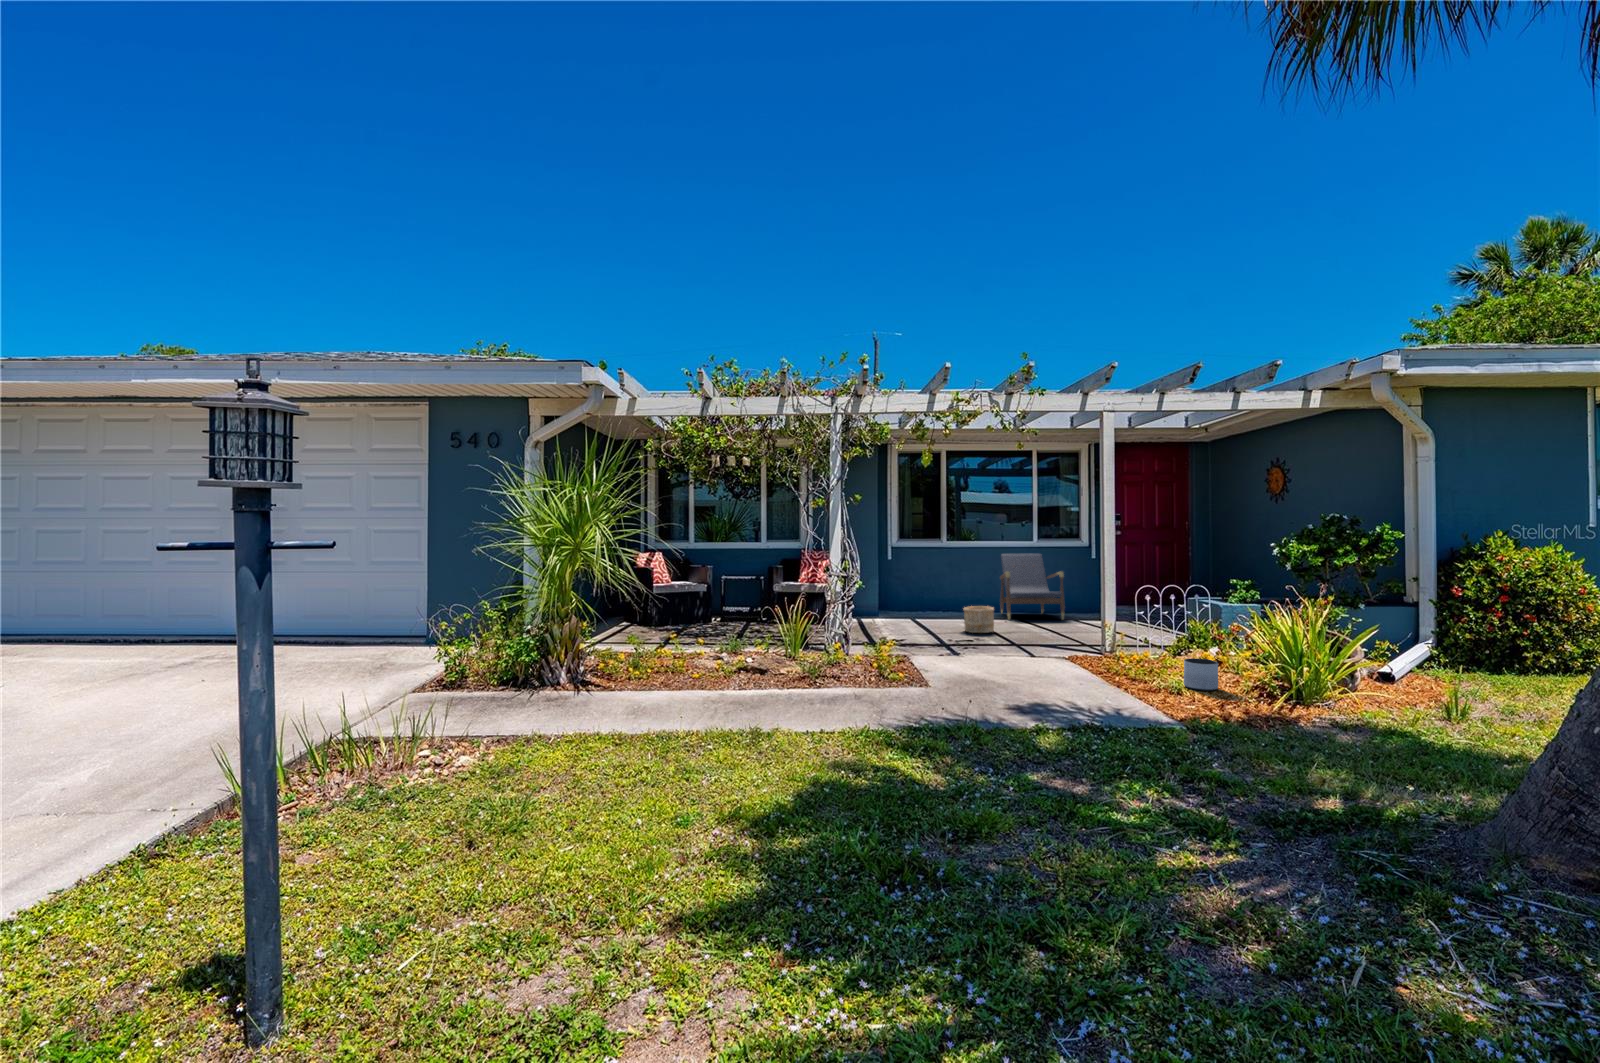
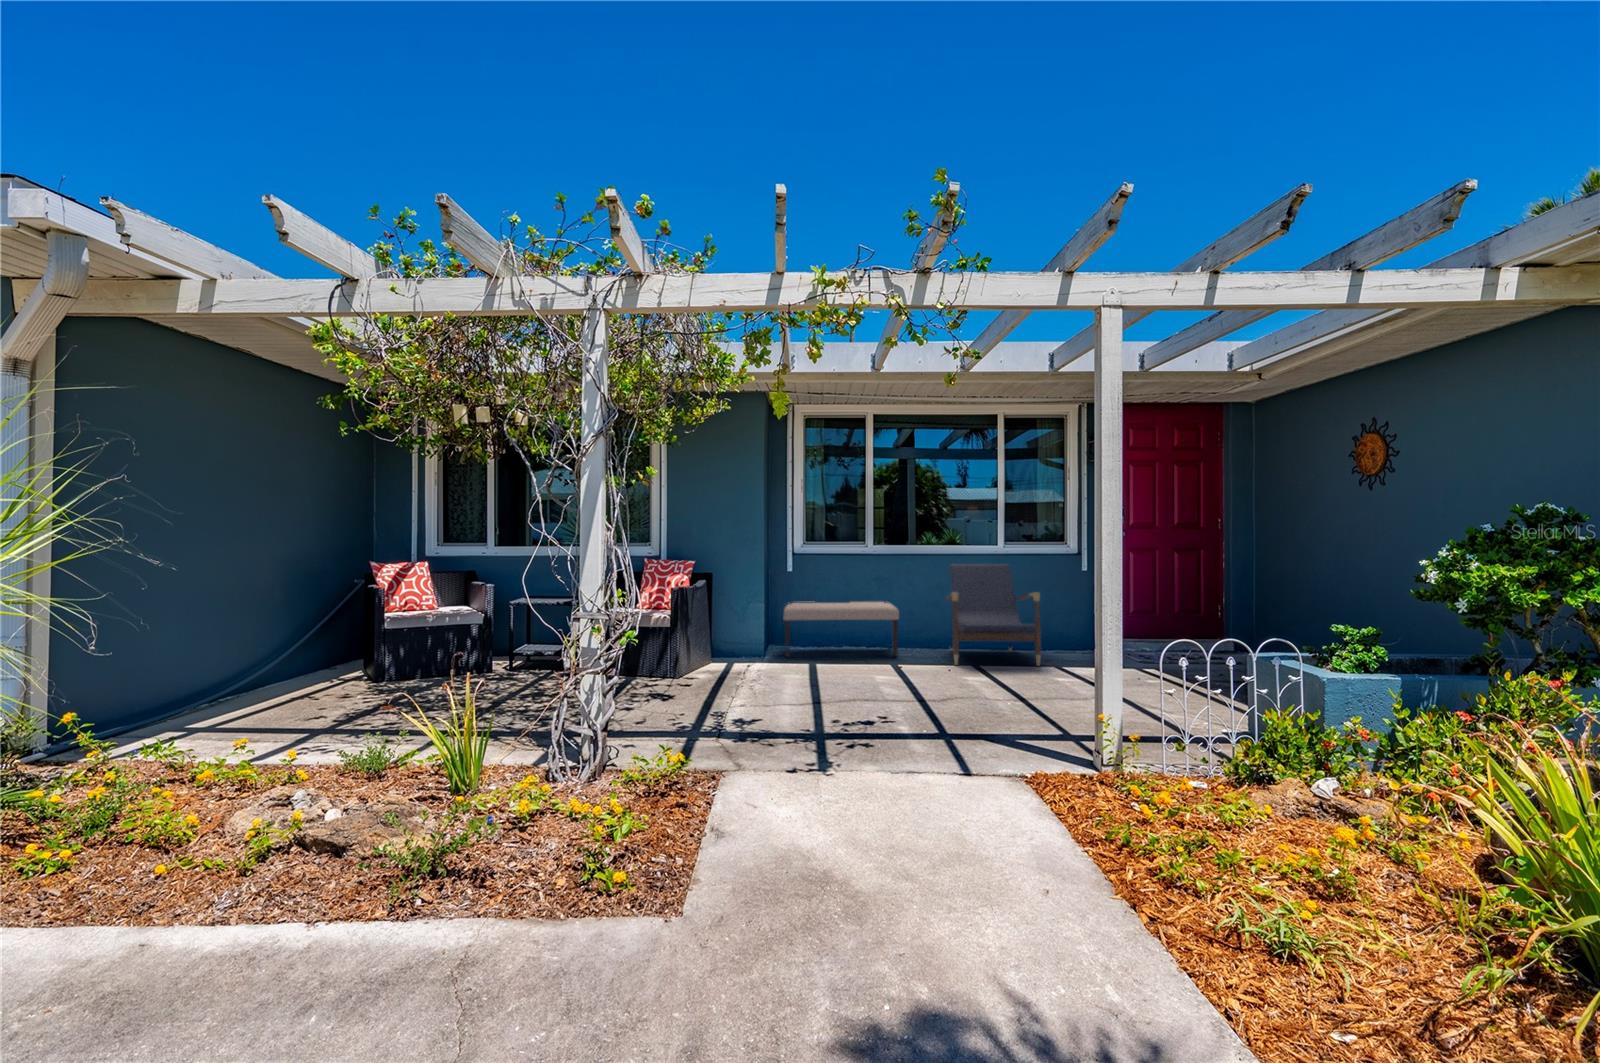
bench: none [886,580,969,617] -> present [783,601,899,657]
wooden bucket: present [963,606,994,633] -> none [869,651,920,700]
planter: present [1184,658,1218,691] -> none [1322,866,1431,984]

